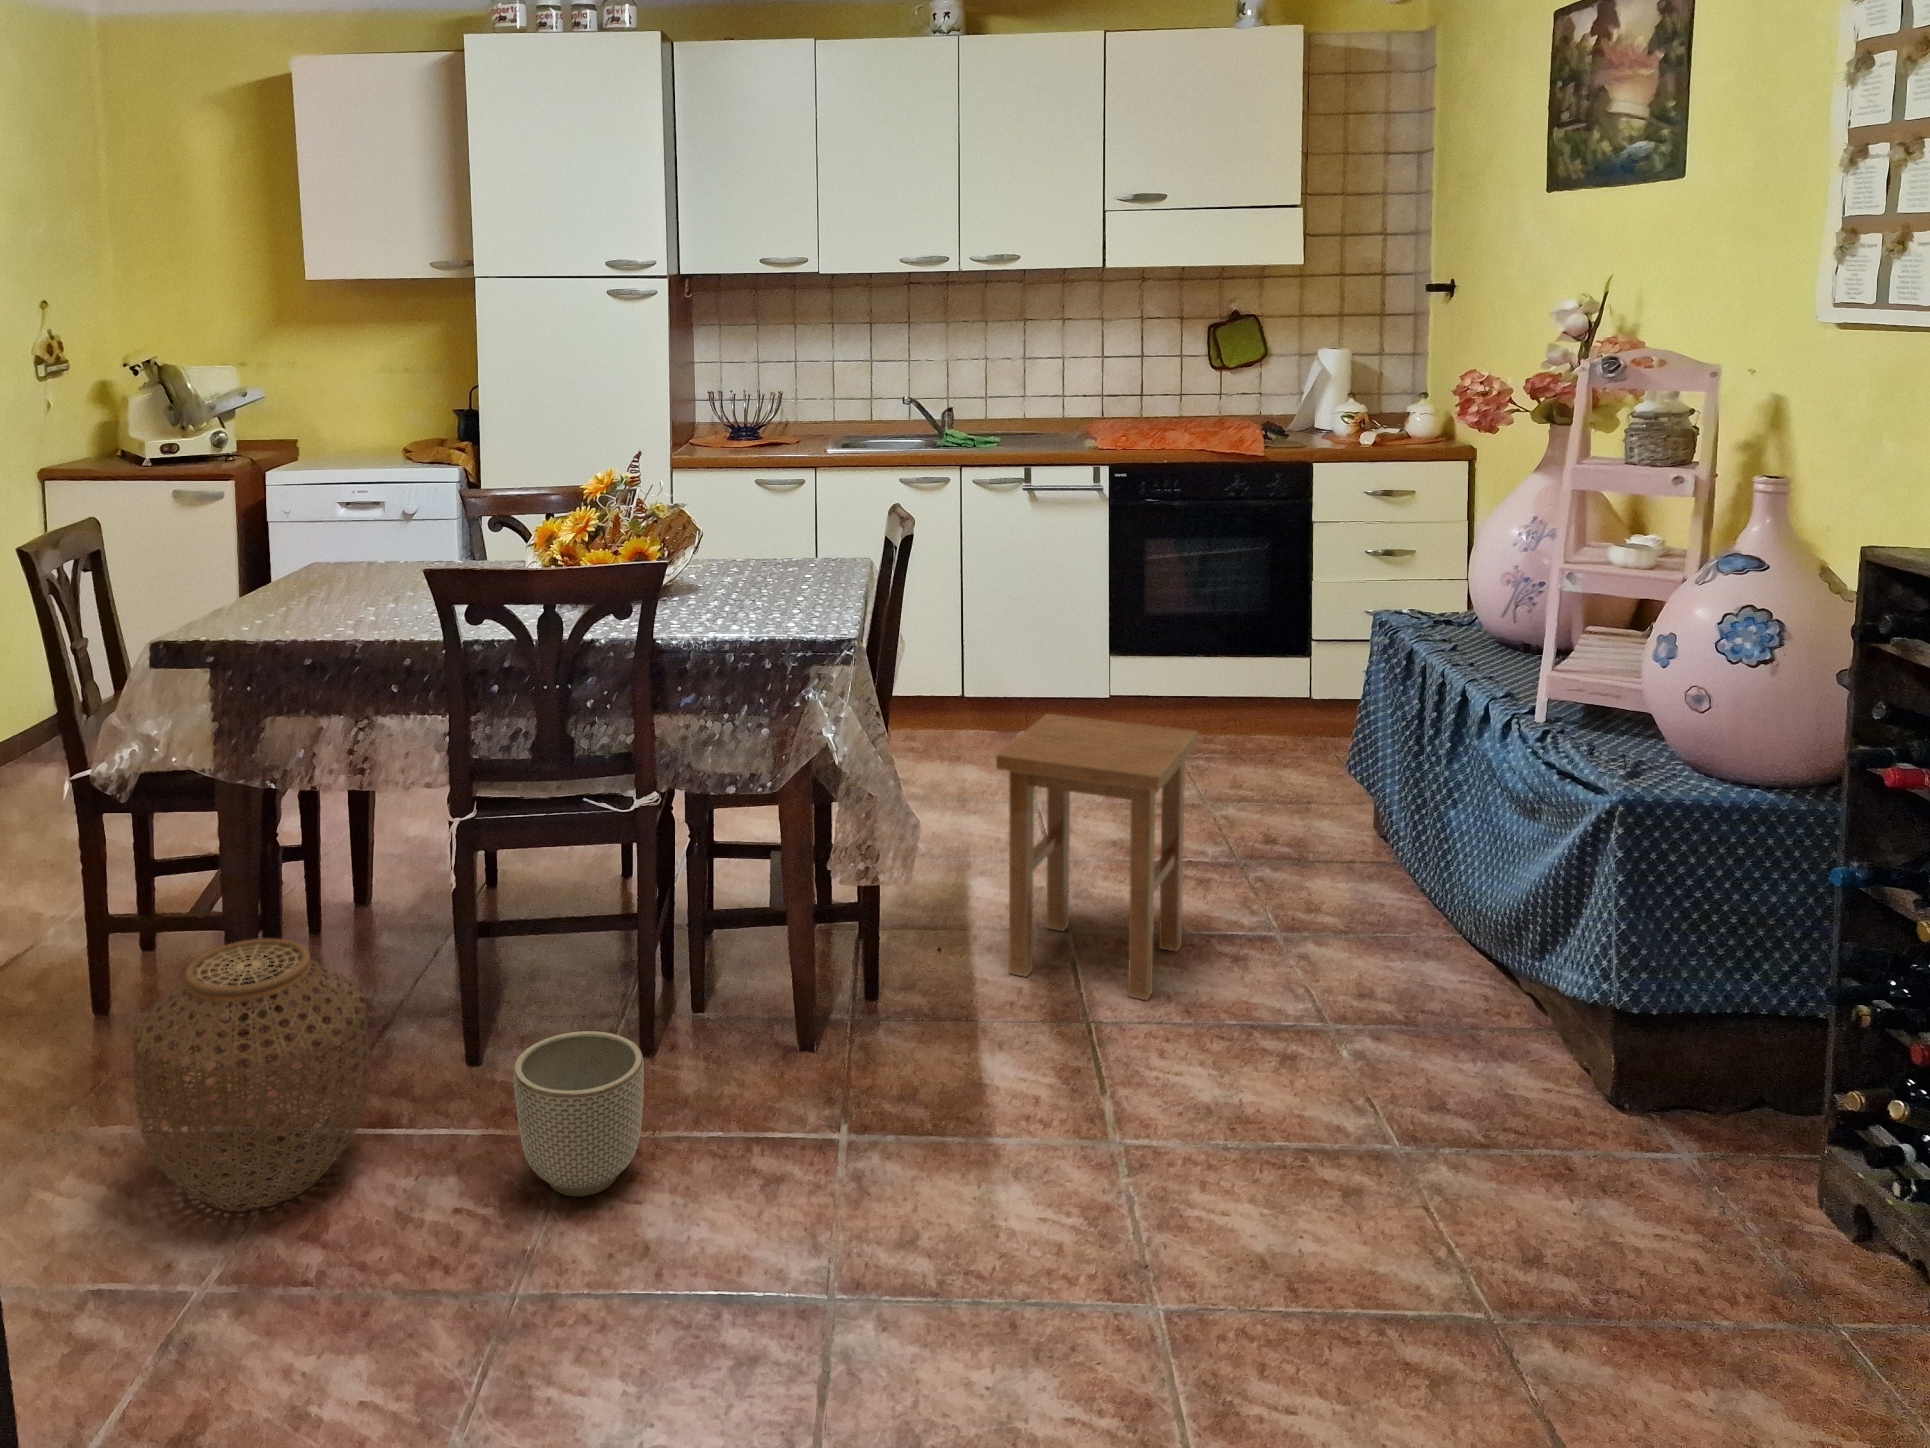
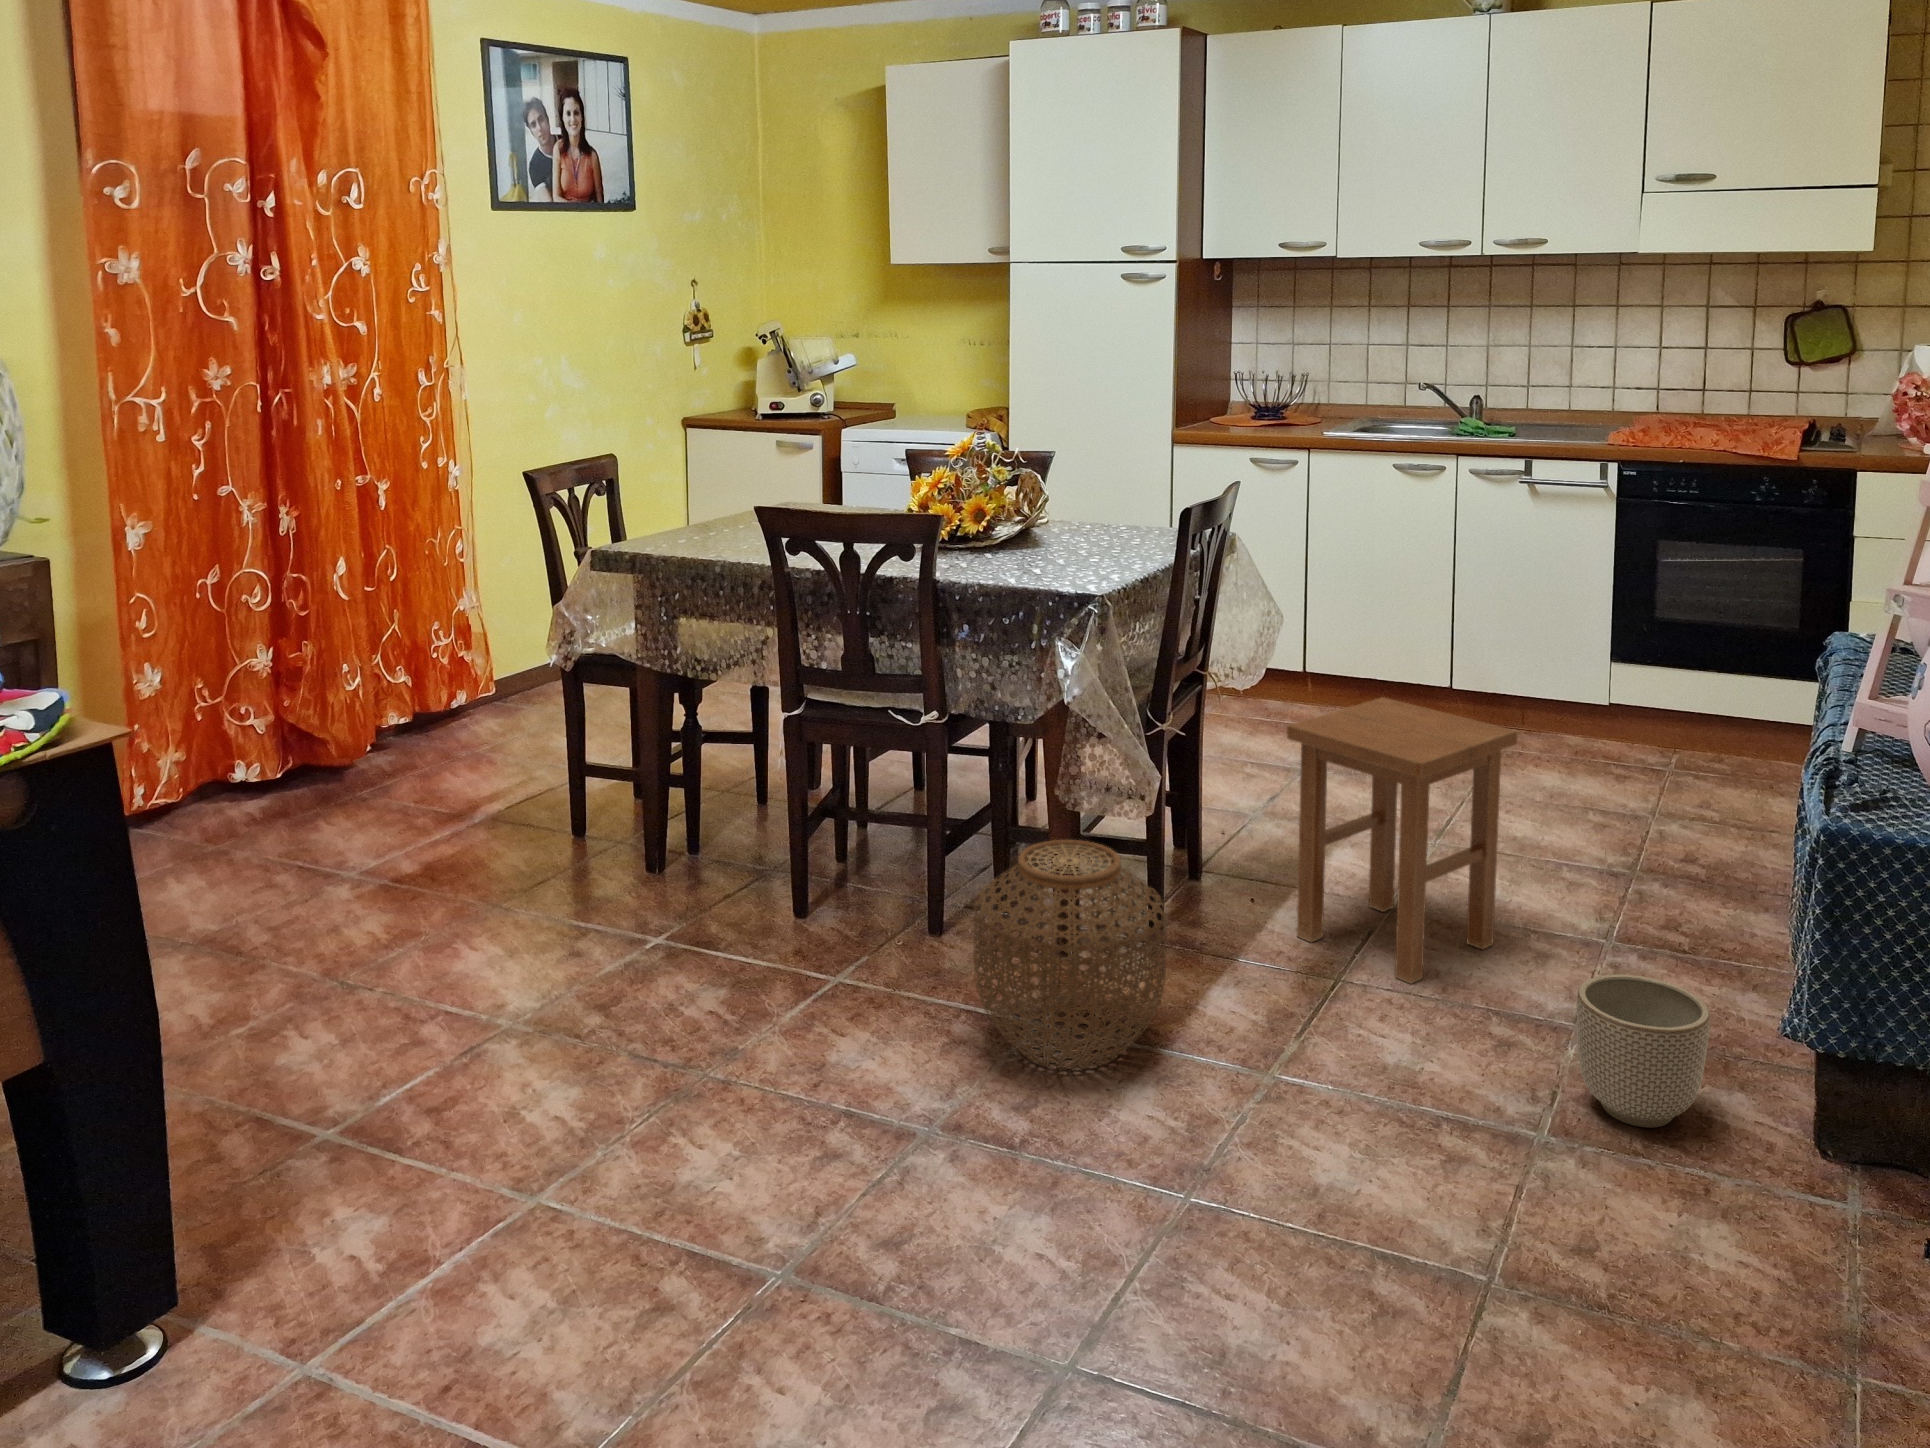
woven basket: present [132,939,370,1211] -> present [974,840,1167,1069]
planter: present [513,1031,644,1196] -> present [1576,974,1710,1128]

